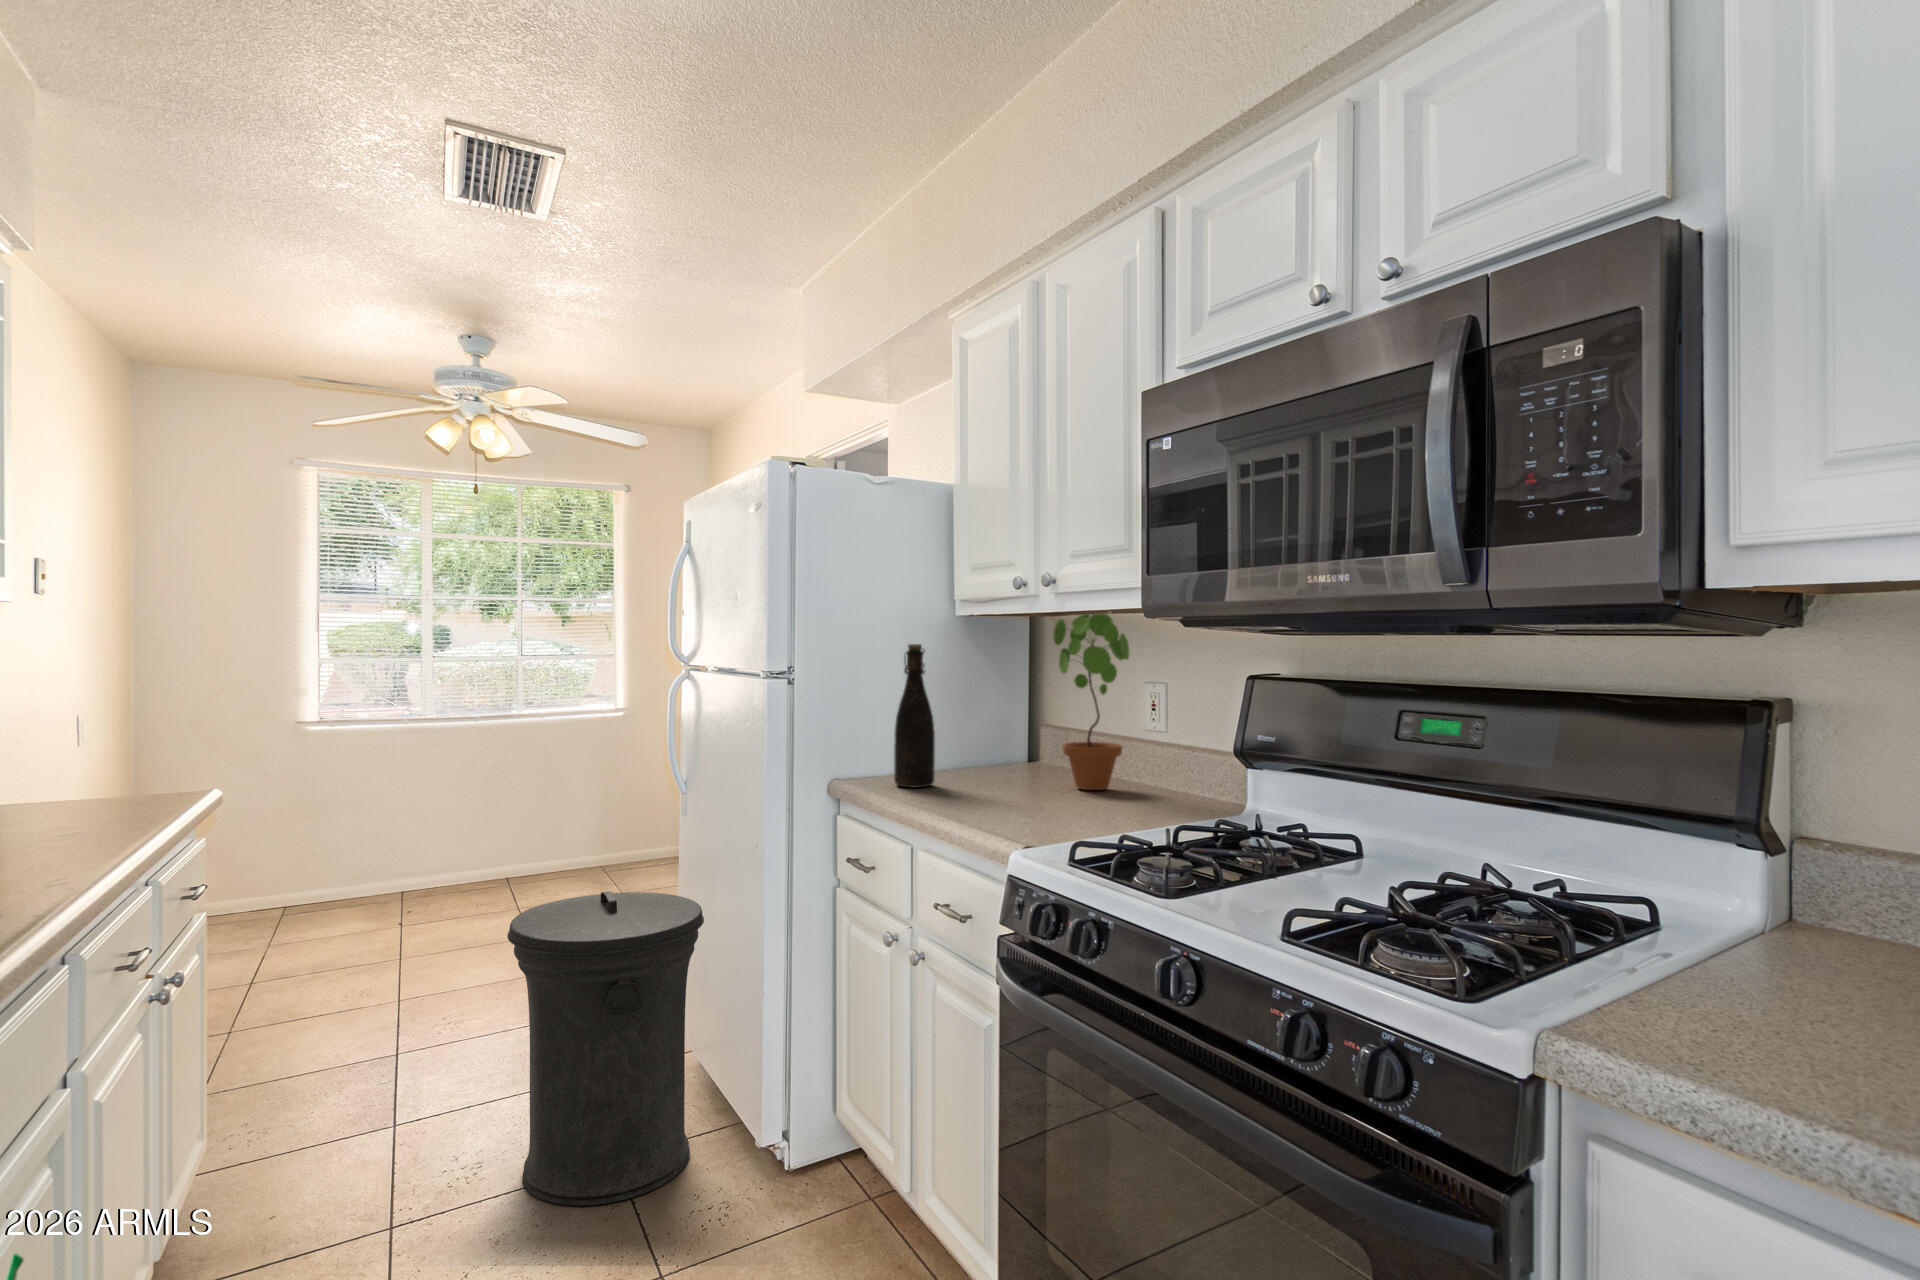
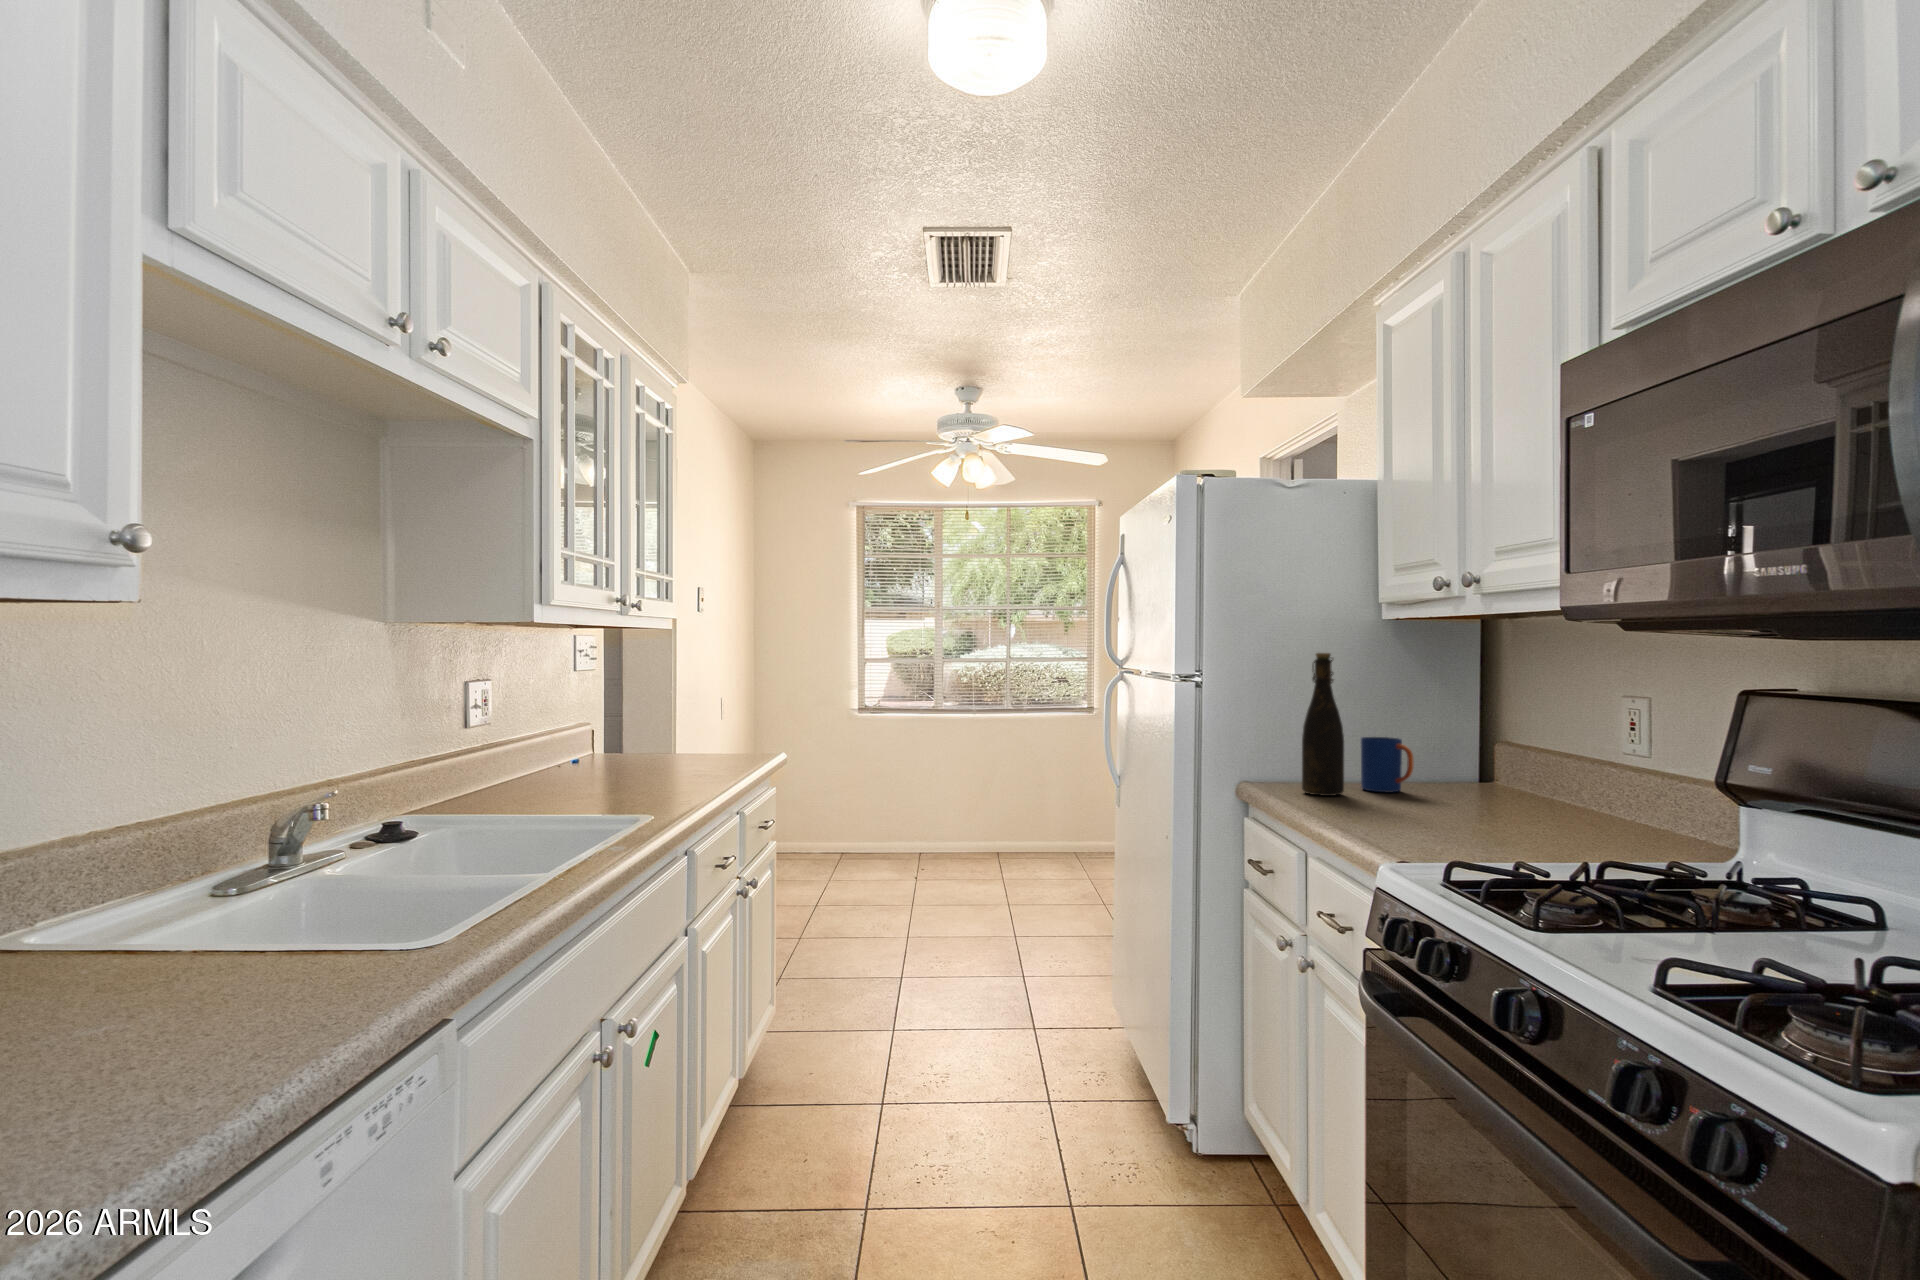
potted plant: present [1053,614,1129,790] -> none [1479,618,1573,813]
mug: none [945,727,993,780] -> present [1361,737,1413,792]
trash can: present [507,891,704,1206] -> none [965,868,1128,1140]

